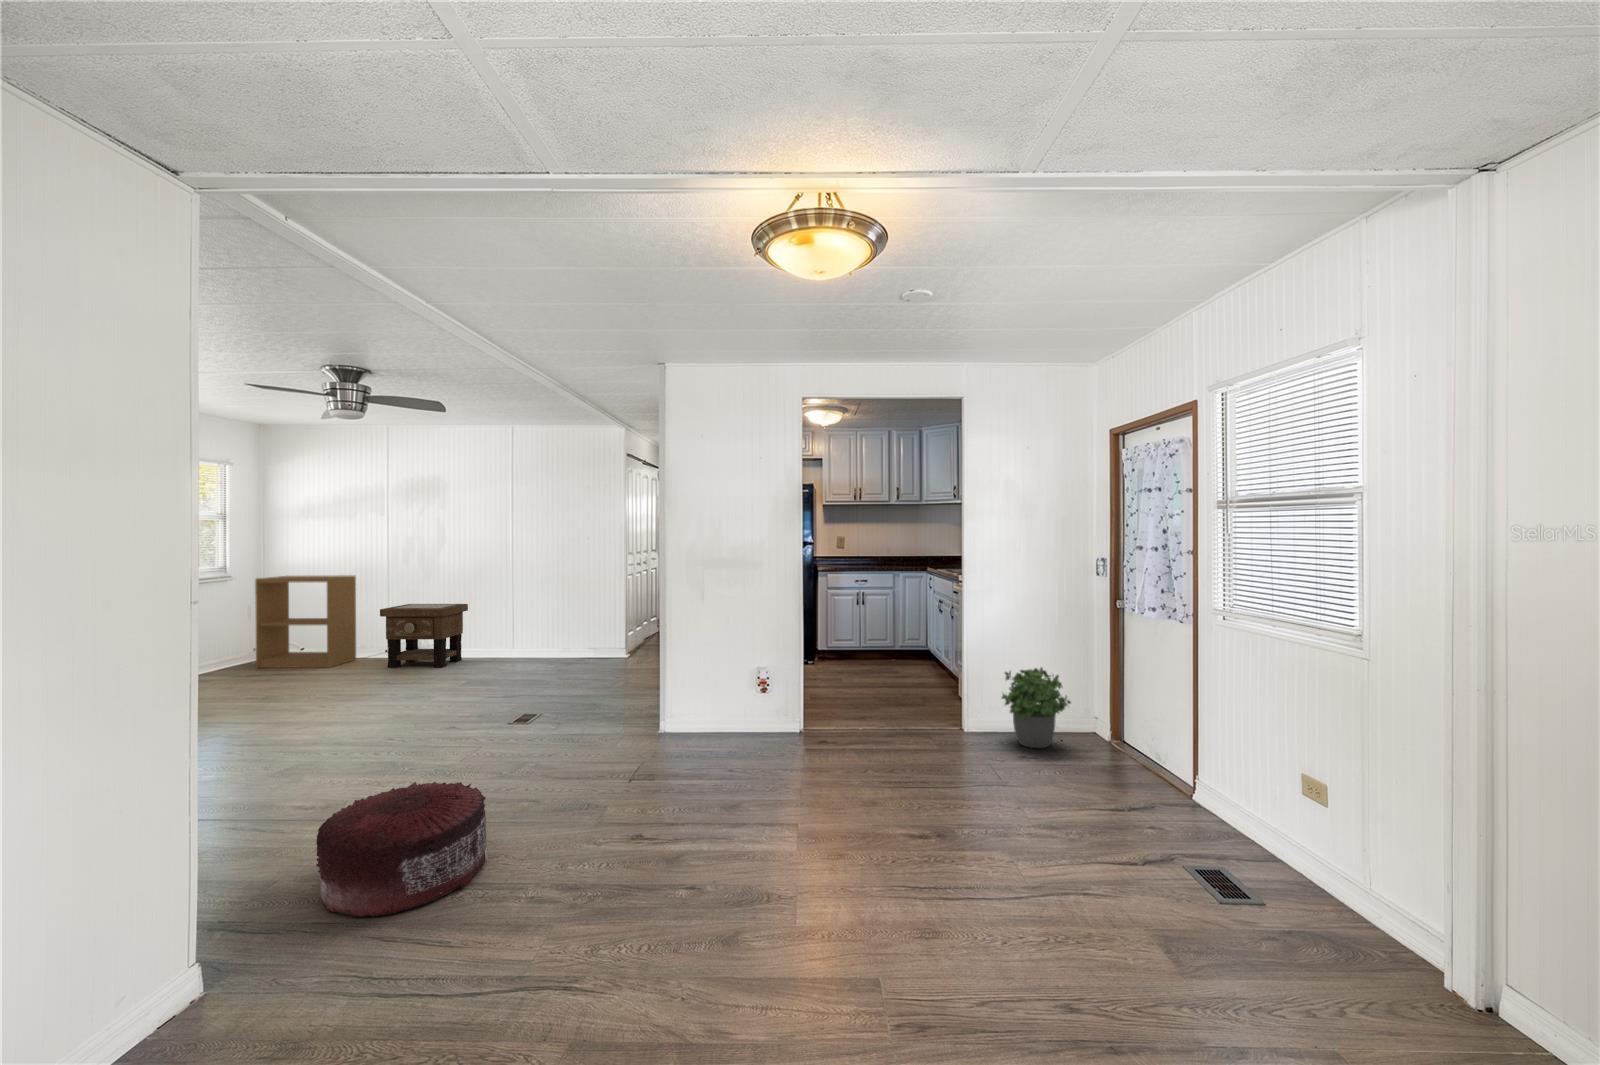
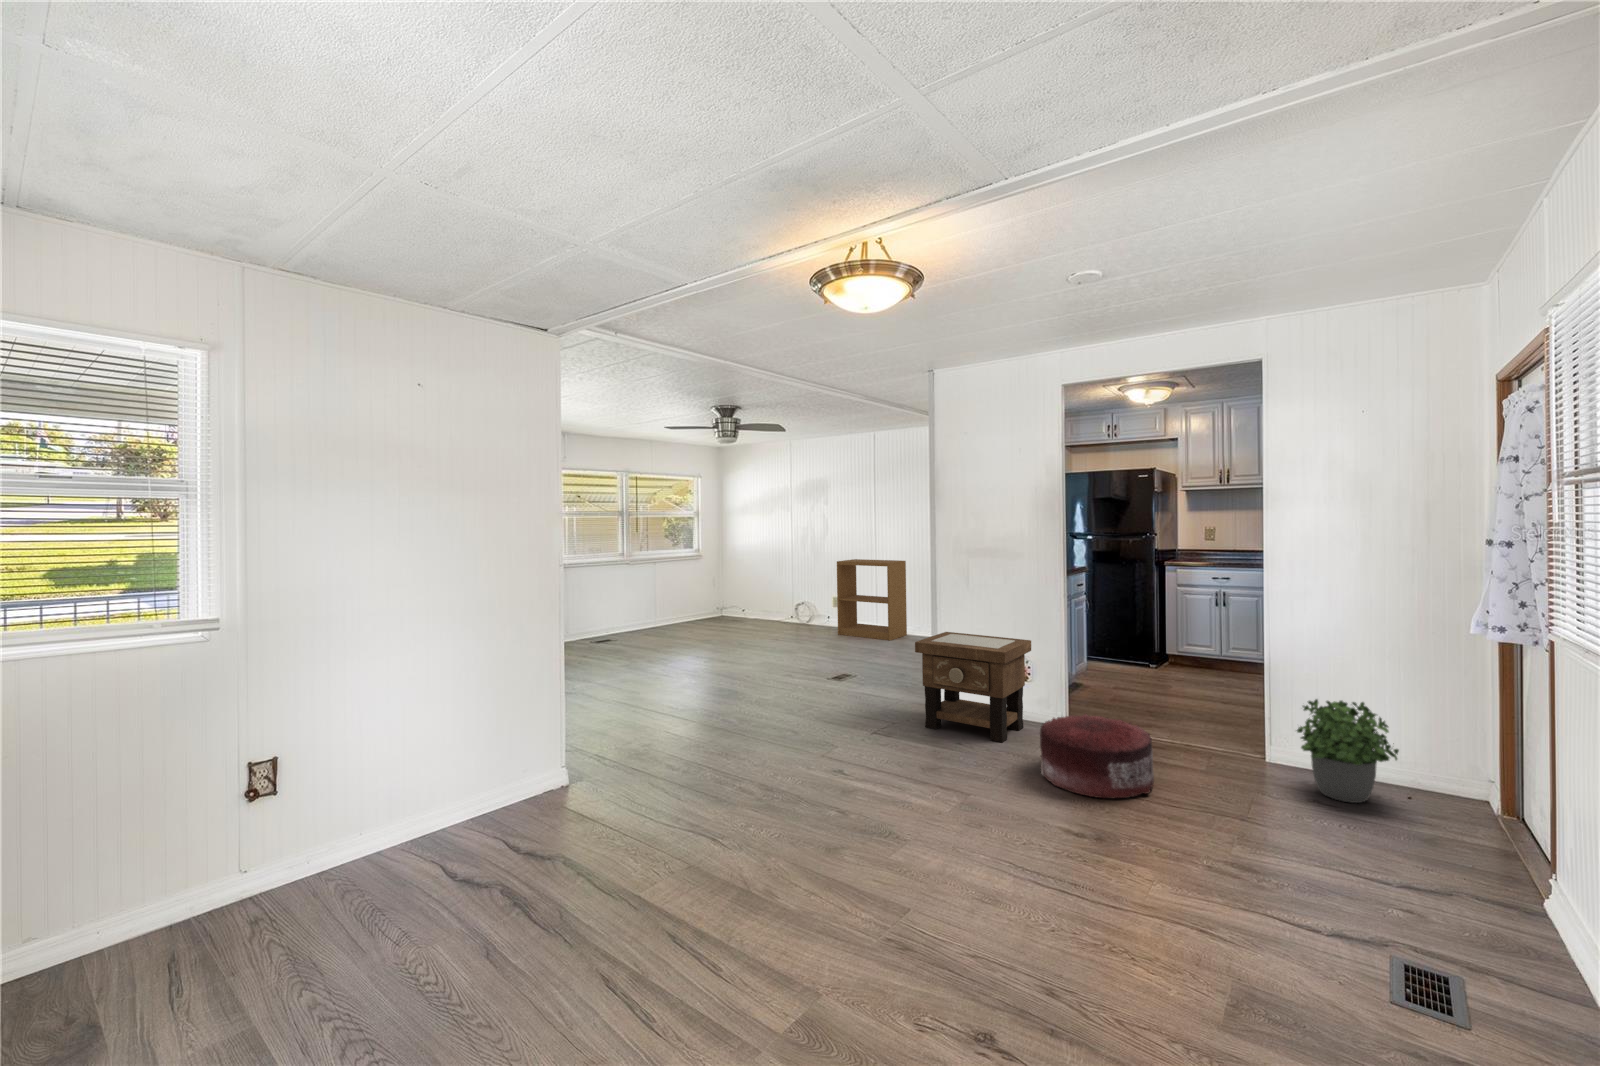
bookshelf: present [255,575,356,668] -> present [837,559,907,641]
side table: present [380,604,468,668] -> present [915,632,1031,742]
pouf: present [316,782,488,917] -> present [1040,714,1154,798]

